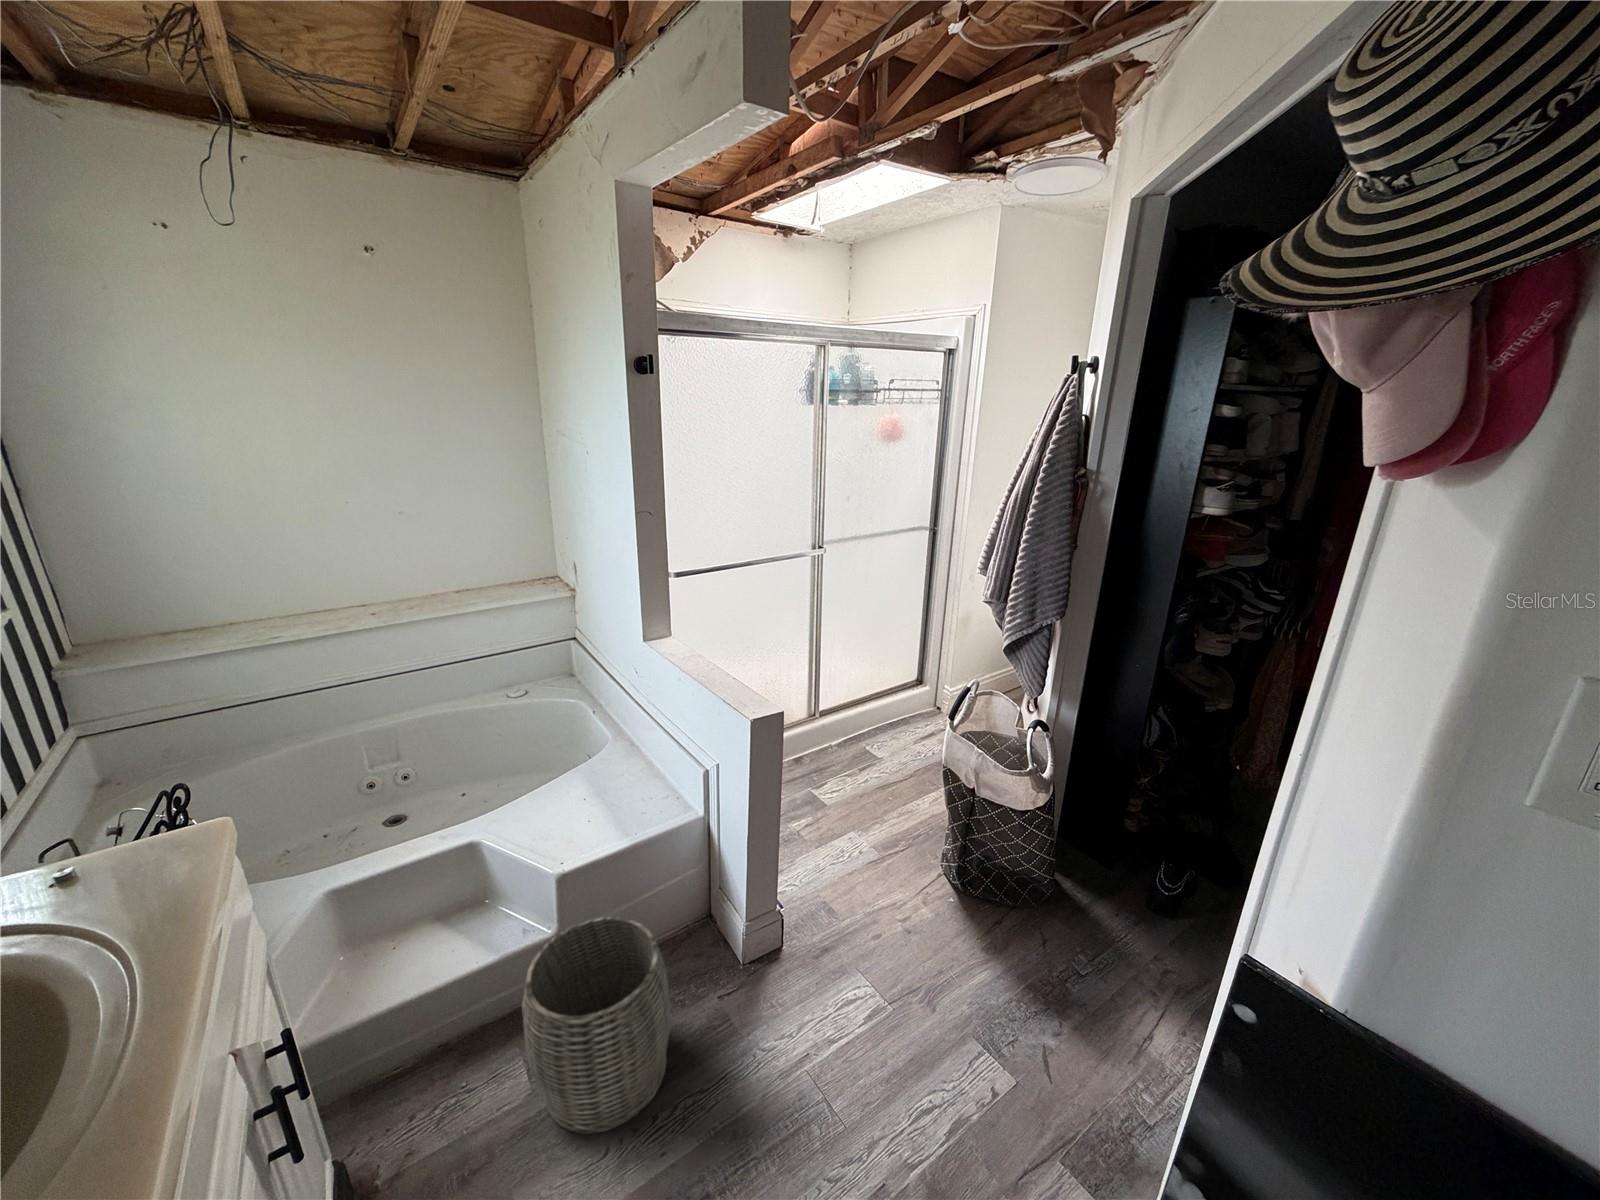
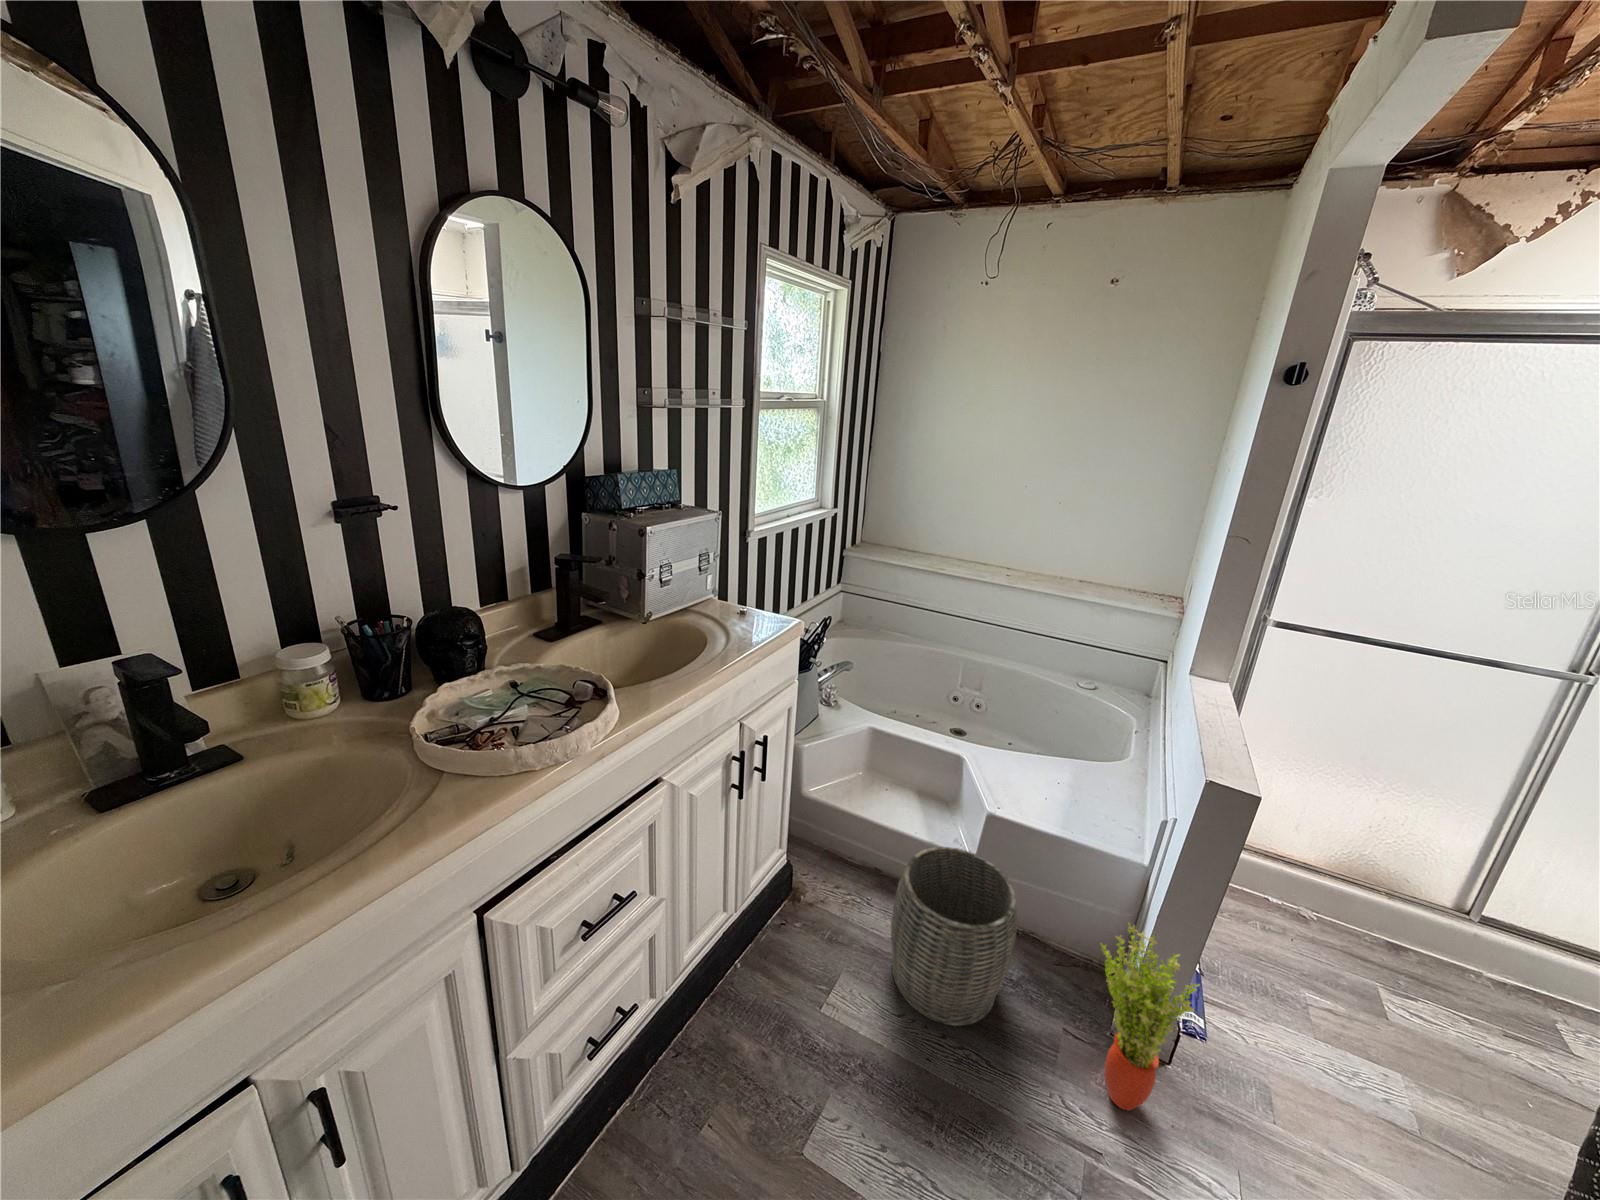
potted plant: none [735,856,815,1009] -> present [1101,923,1198,1111]

